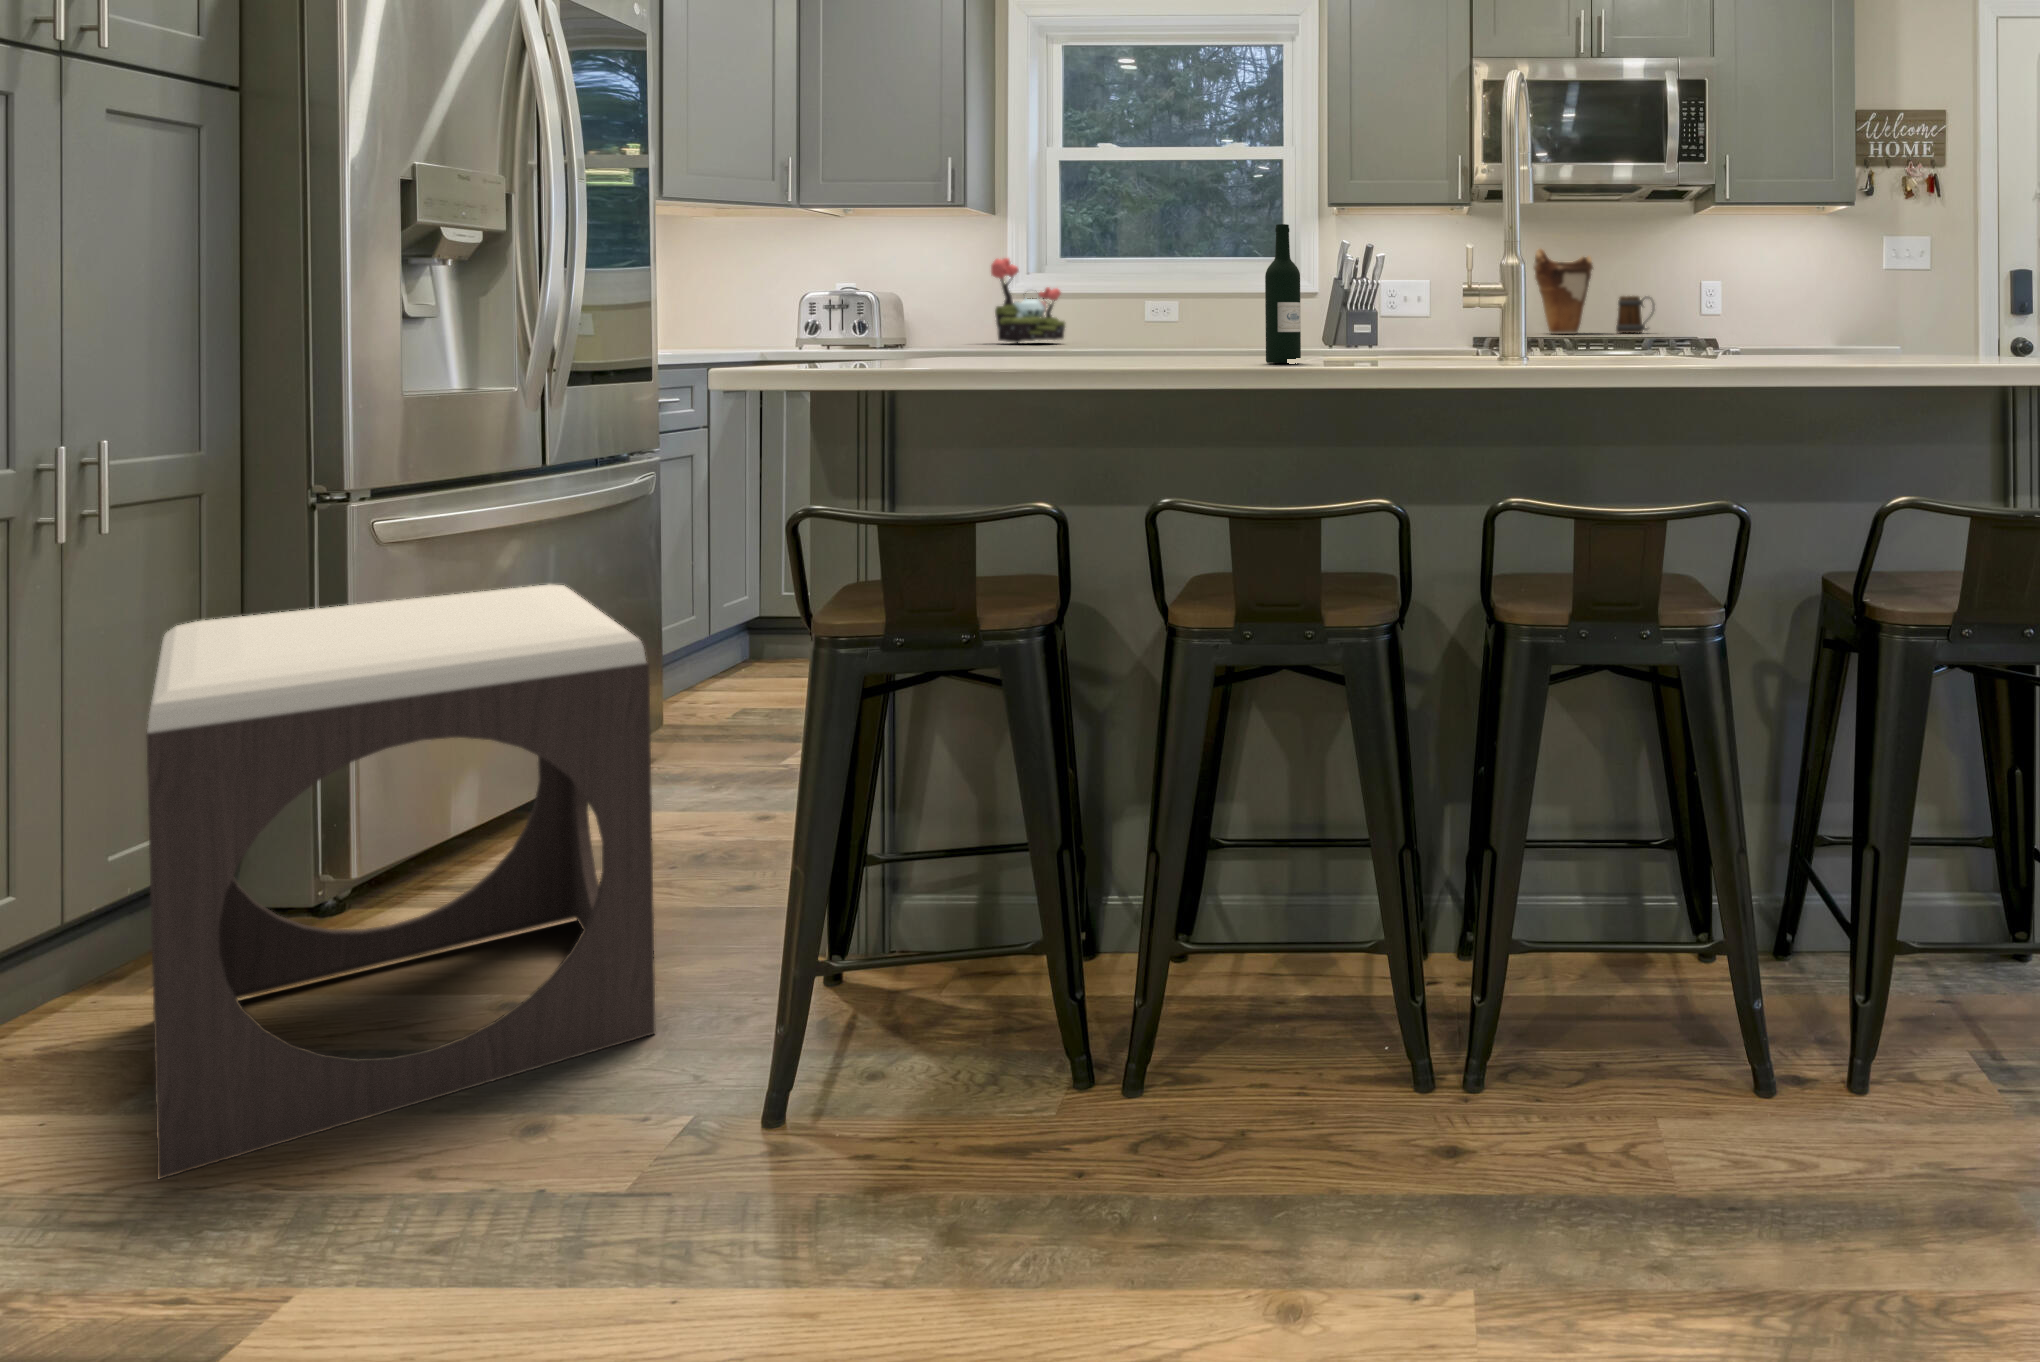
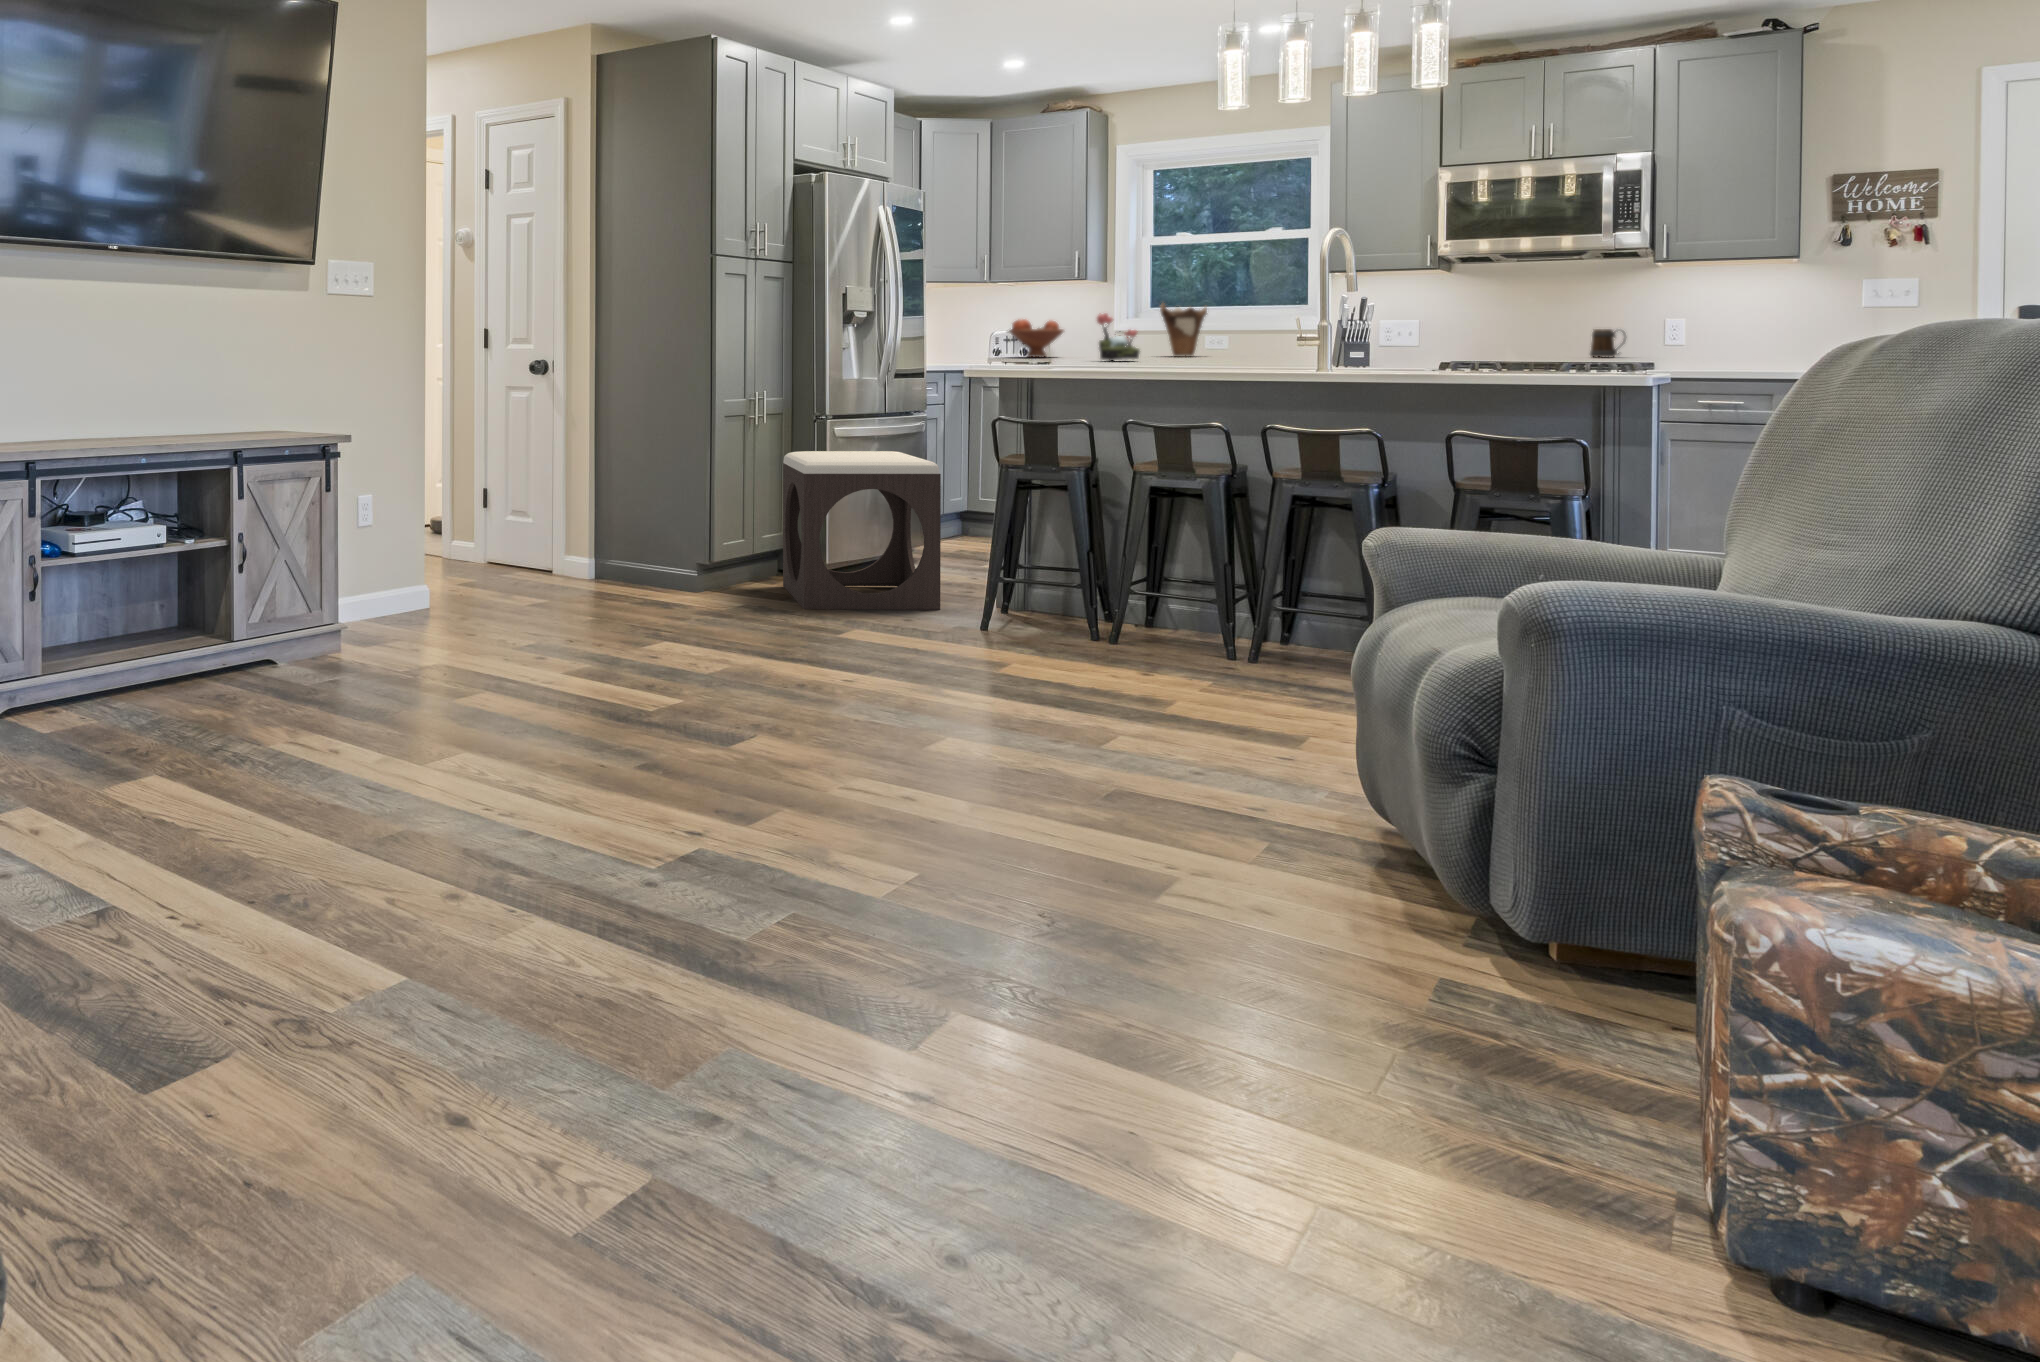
wine bottle: present [1265,224,1301,363] -> none [1229,299,1249,371]
vase: present [1533,249,1593,334] -> present [1160,304,1207,357]
fruit bowl: none [830,270,928,337] -> present [1010,319,1064,357]

